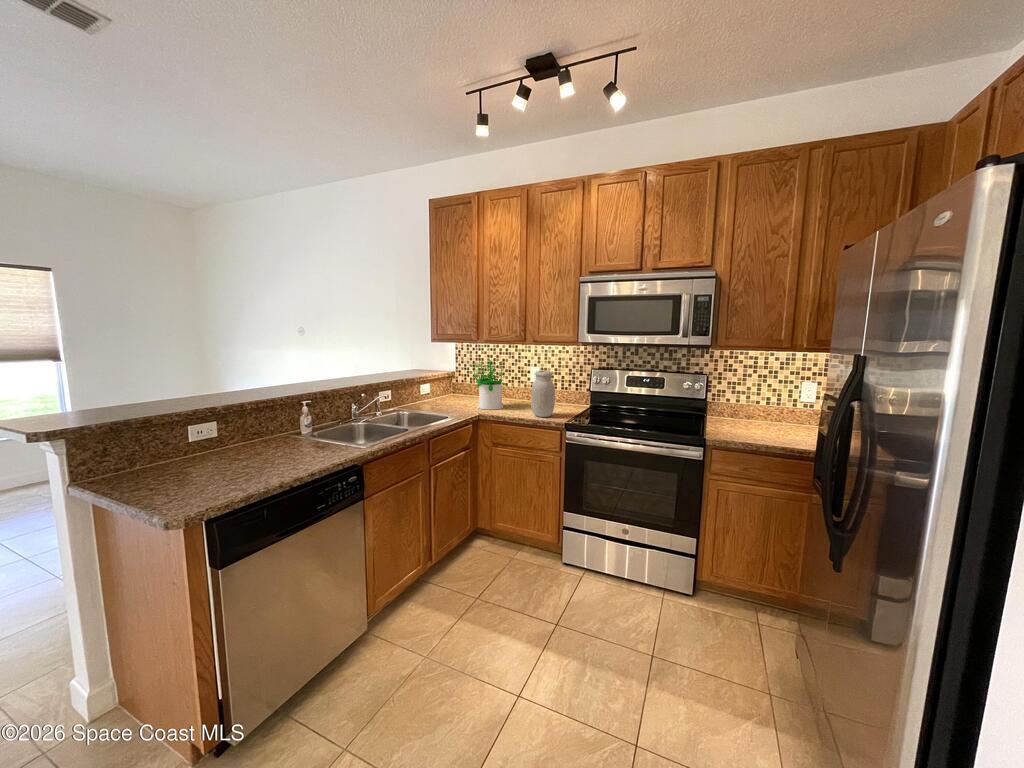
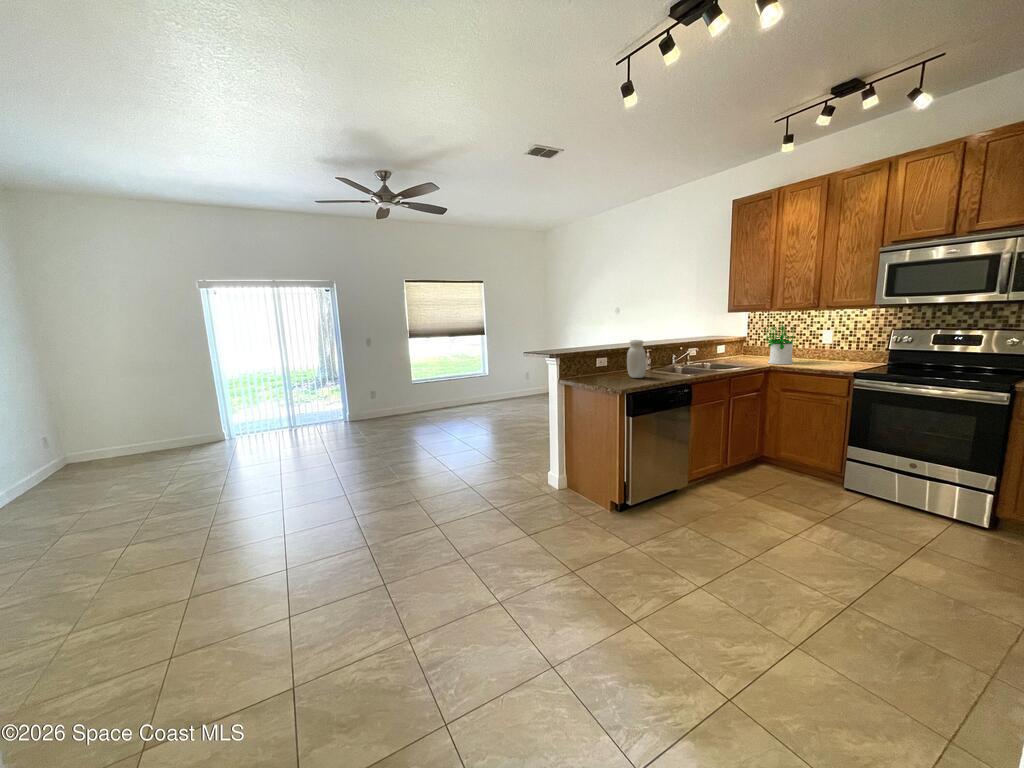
jar: present [531,371,555,417] -> present [627,340,646,378]

